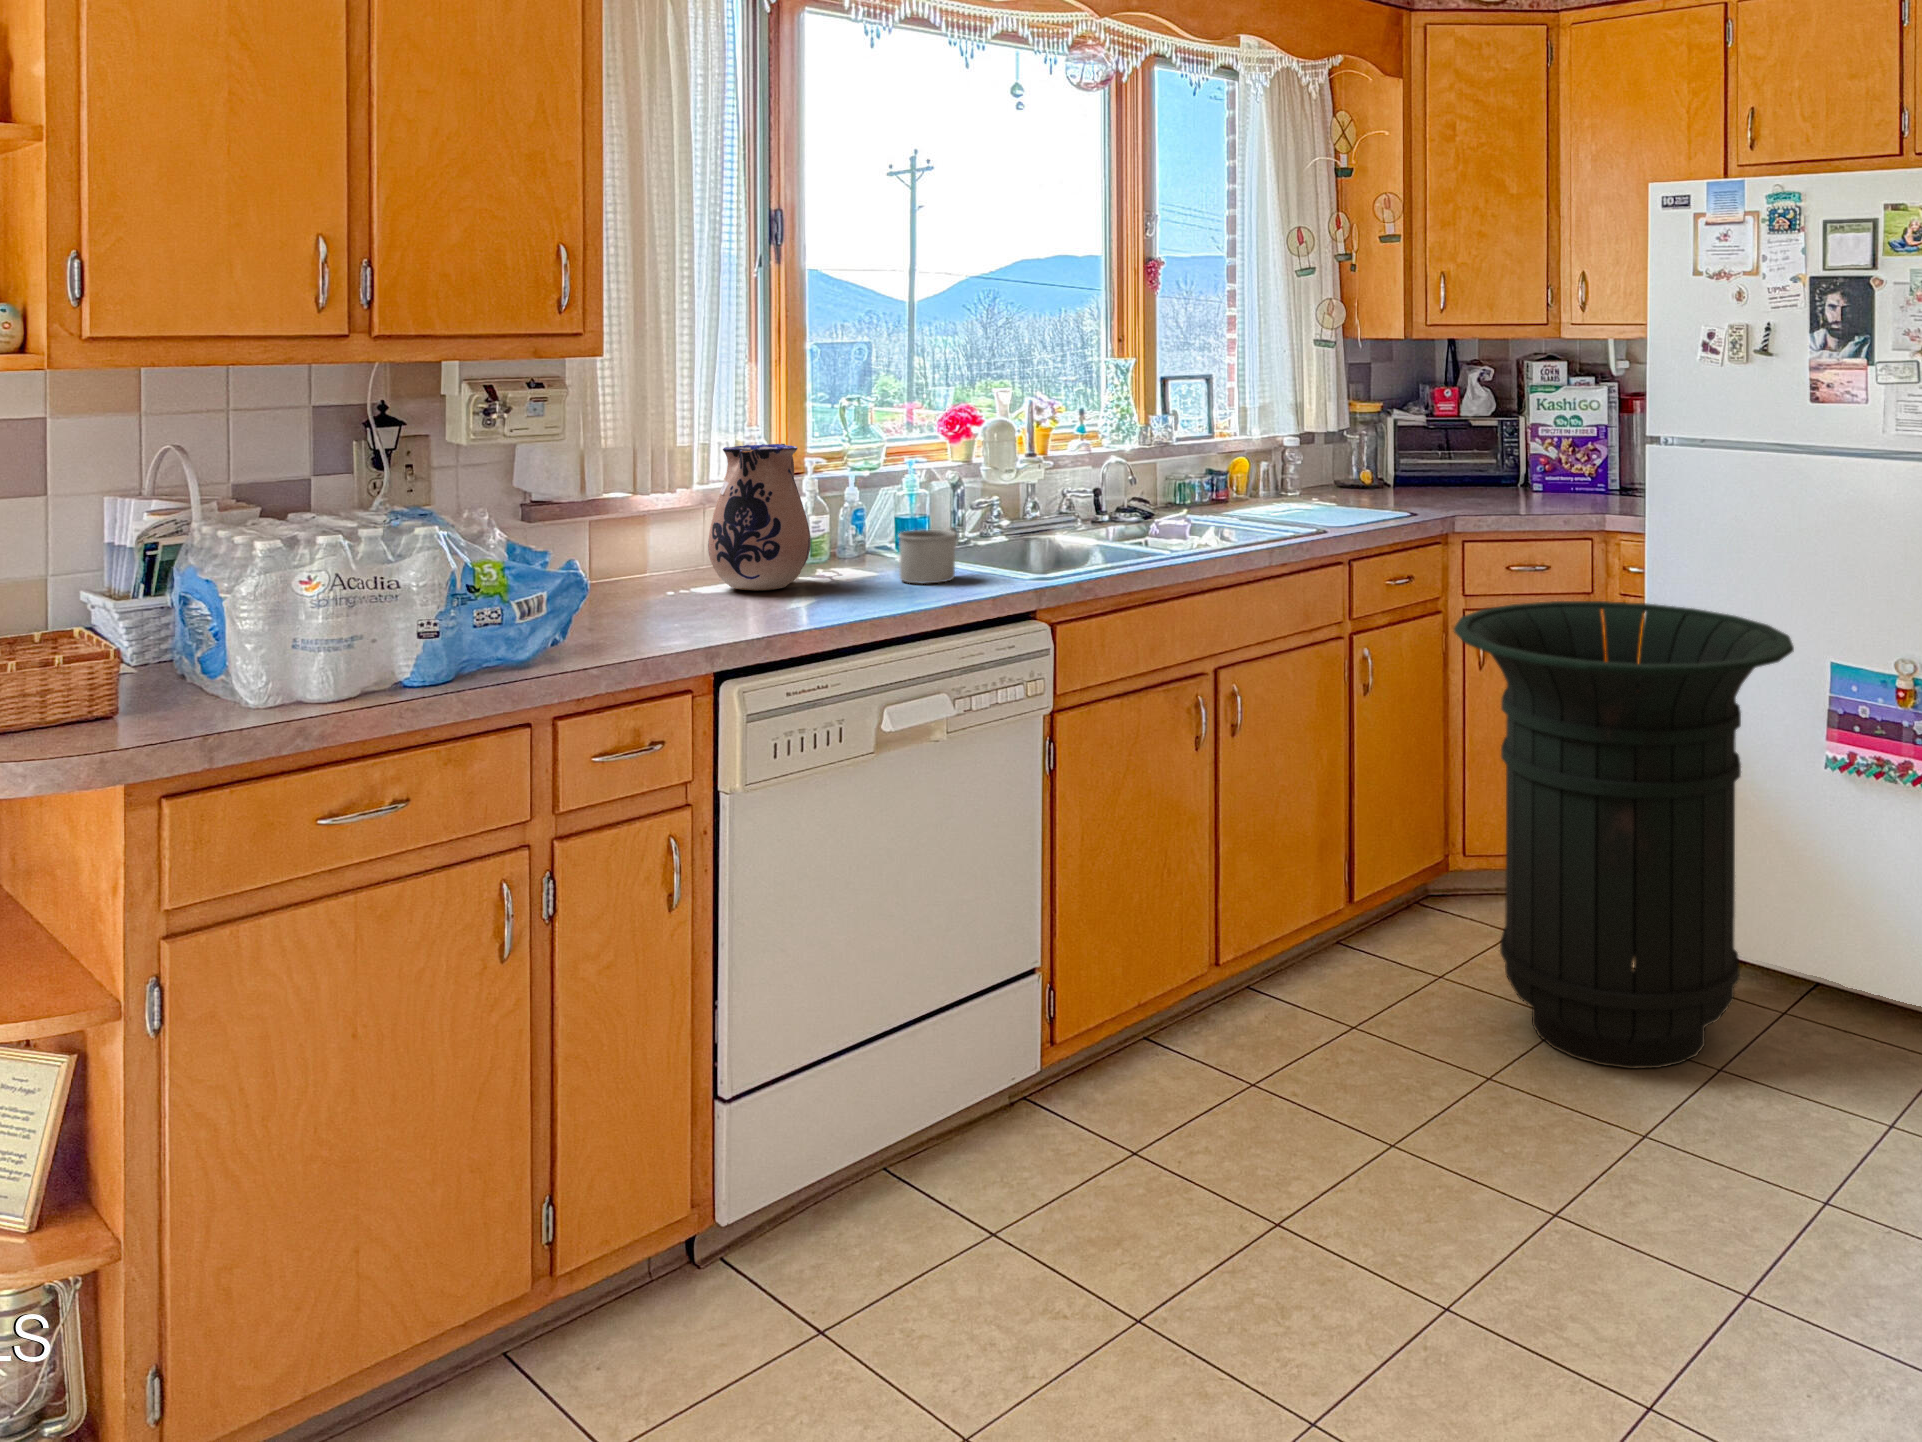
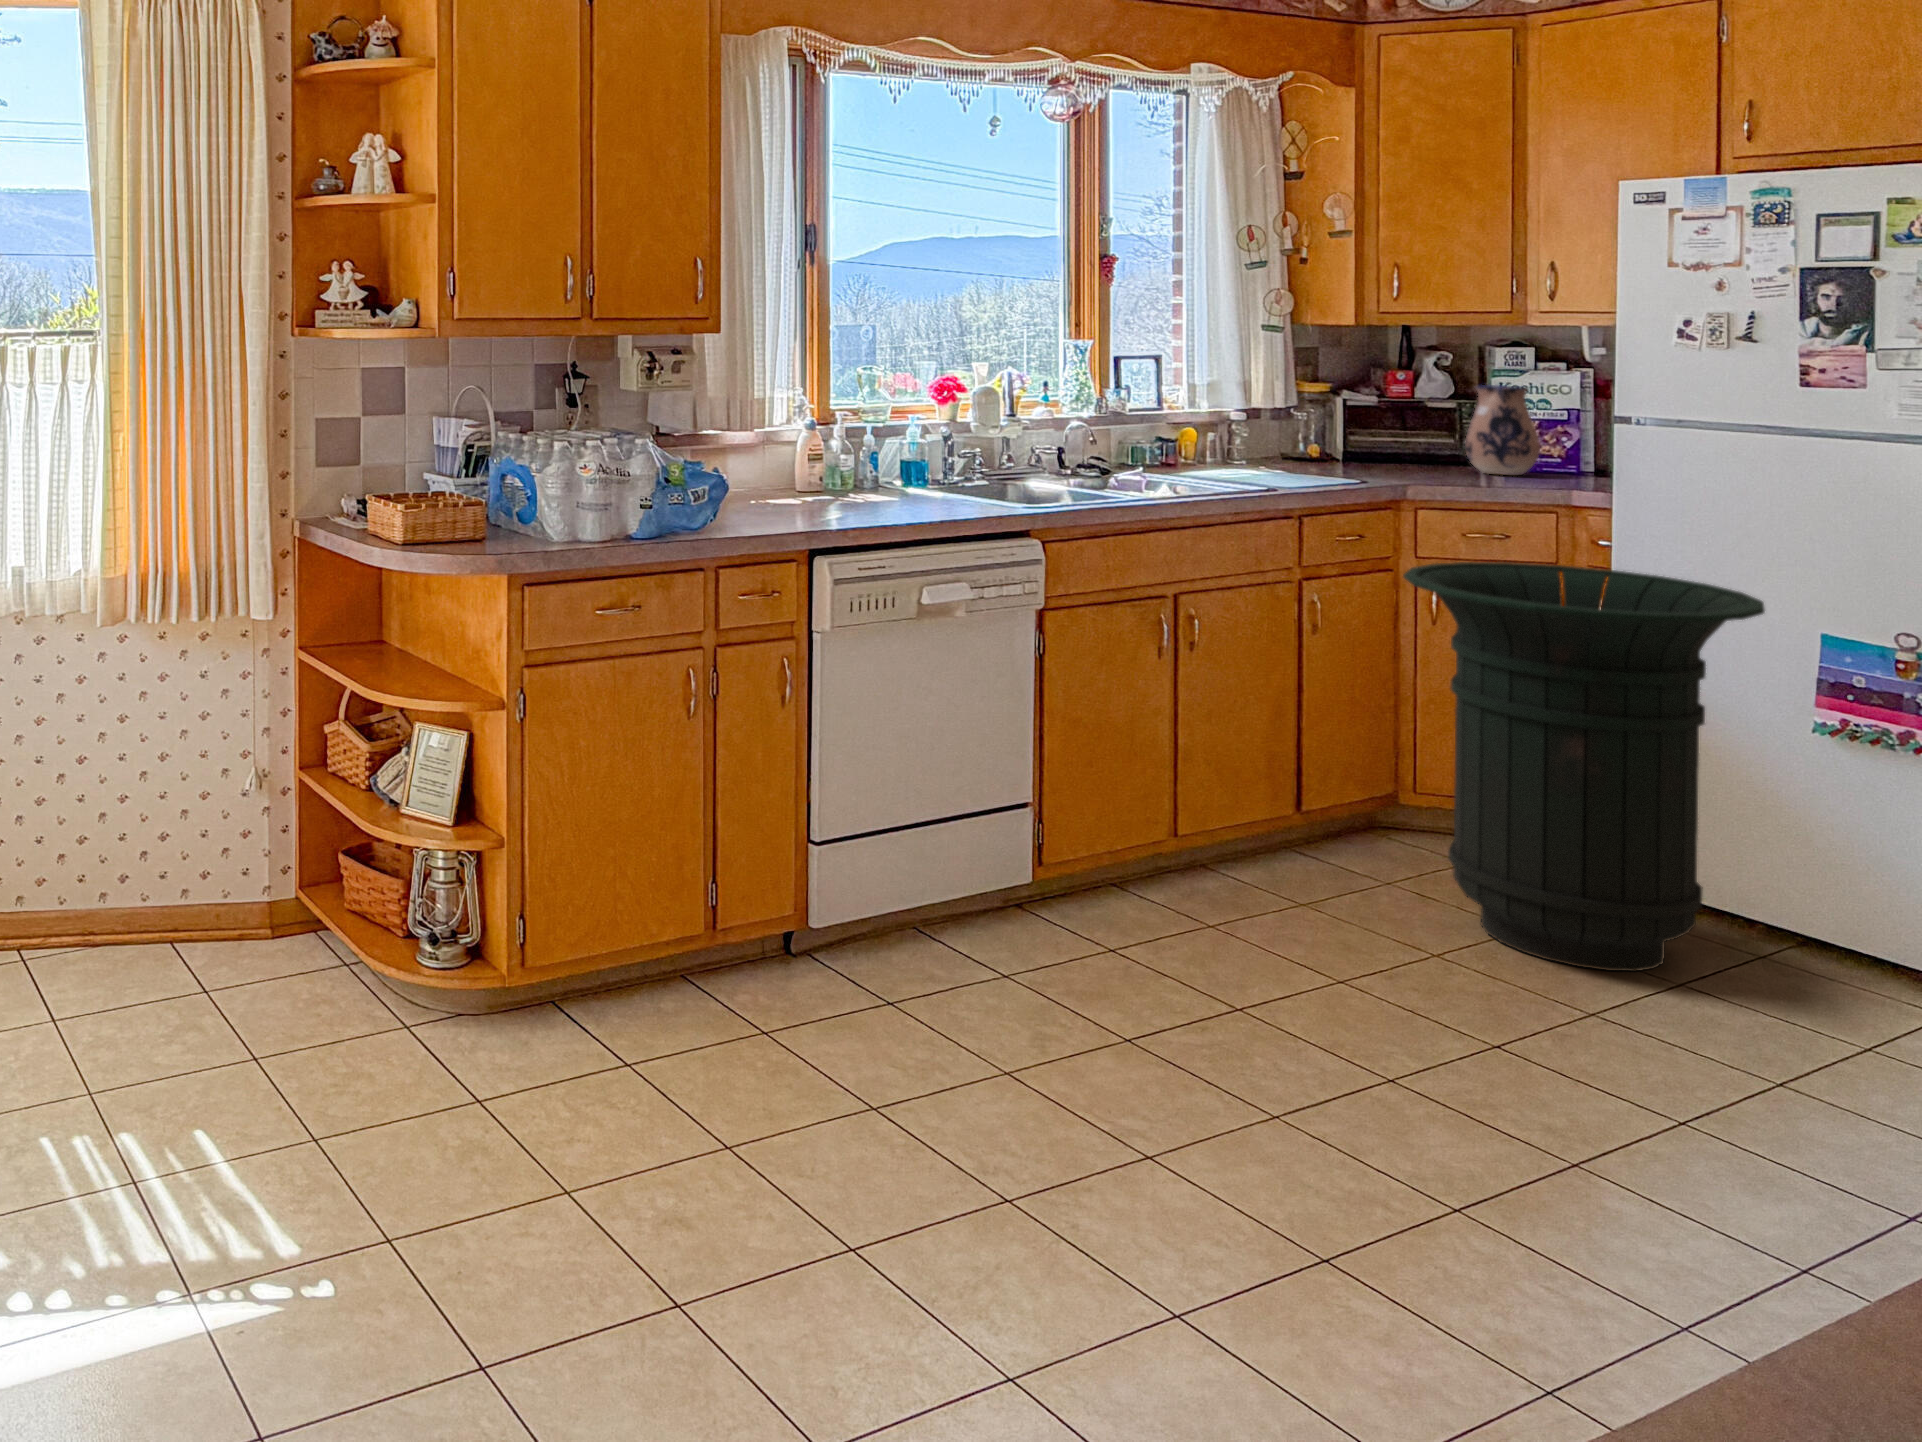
ceramic pitcher: present [708,444,811,591] -> present [1465,385,1540,475]
mug: present [898,527,958,584] -> none [918,466,964,506]

